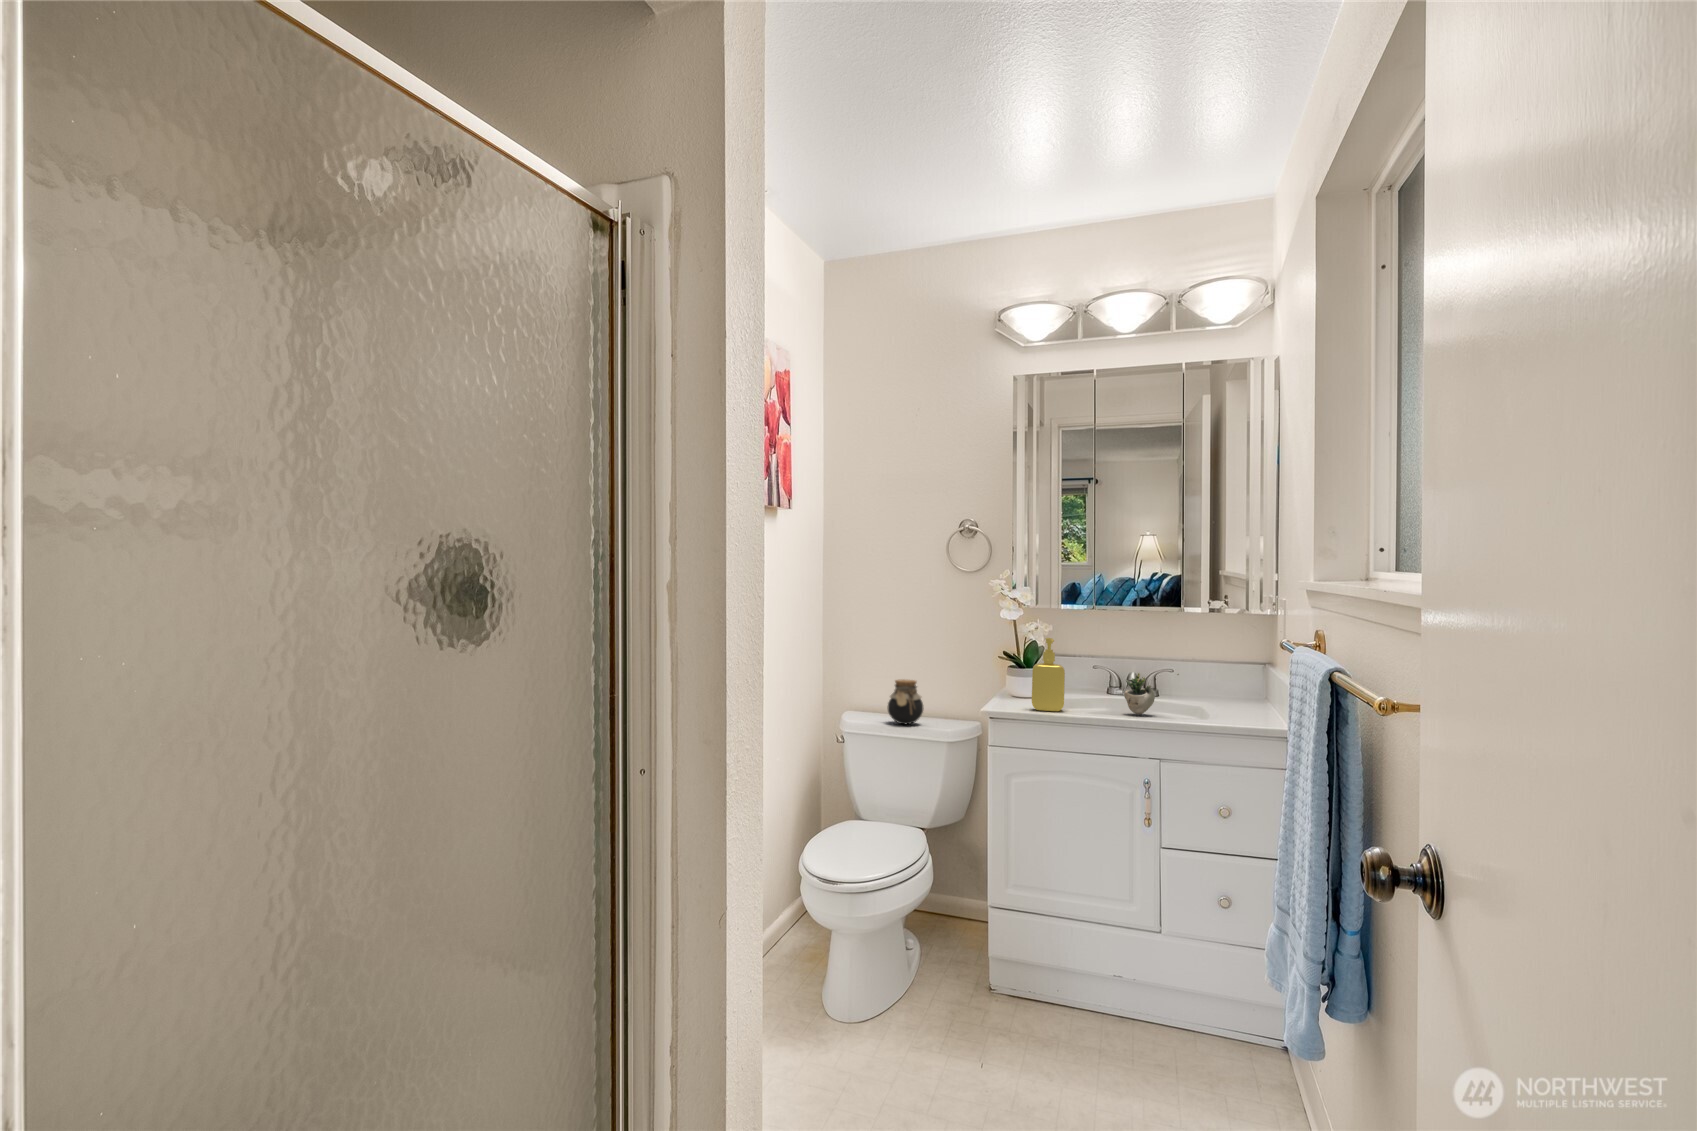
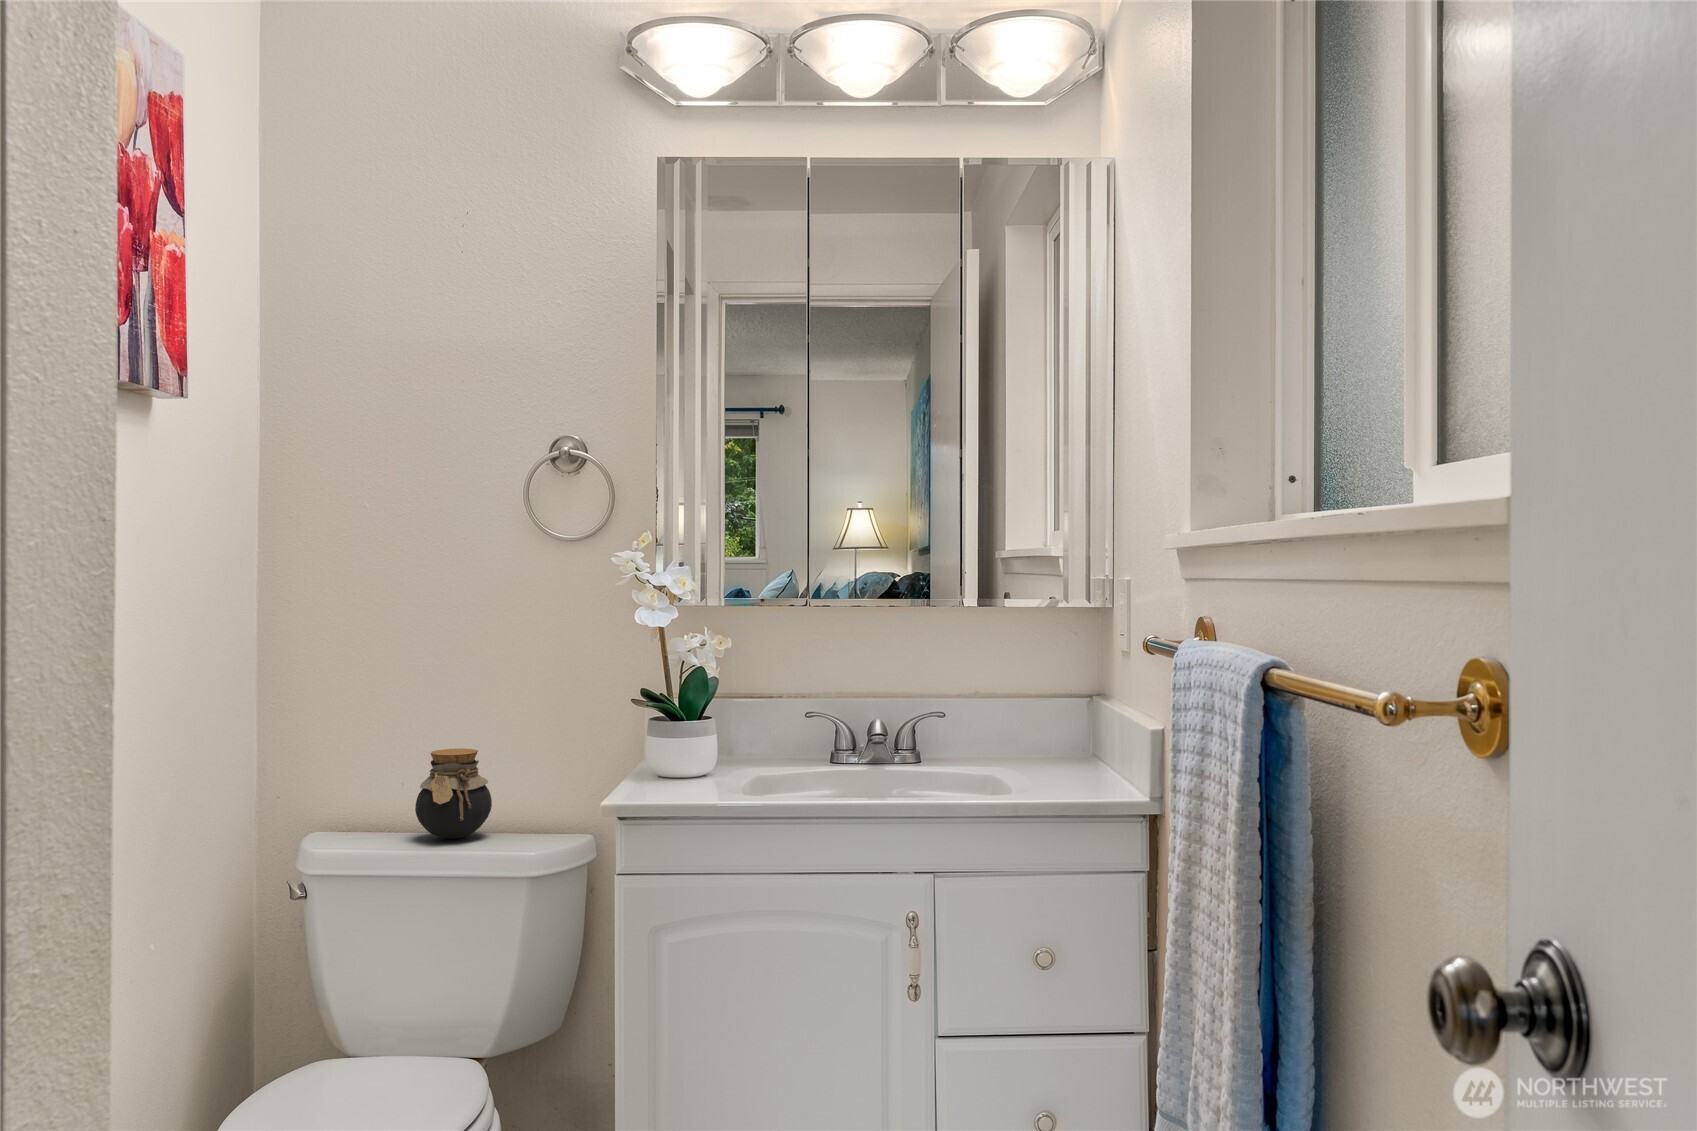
soap dispenser: present [1032,638,1065,712] -> none [694,656,756,799]
succulent plant: present [1124,673,1179,715] -> none [865,714,962,794]

